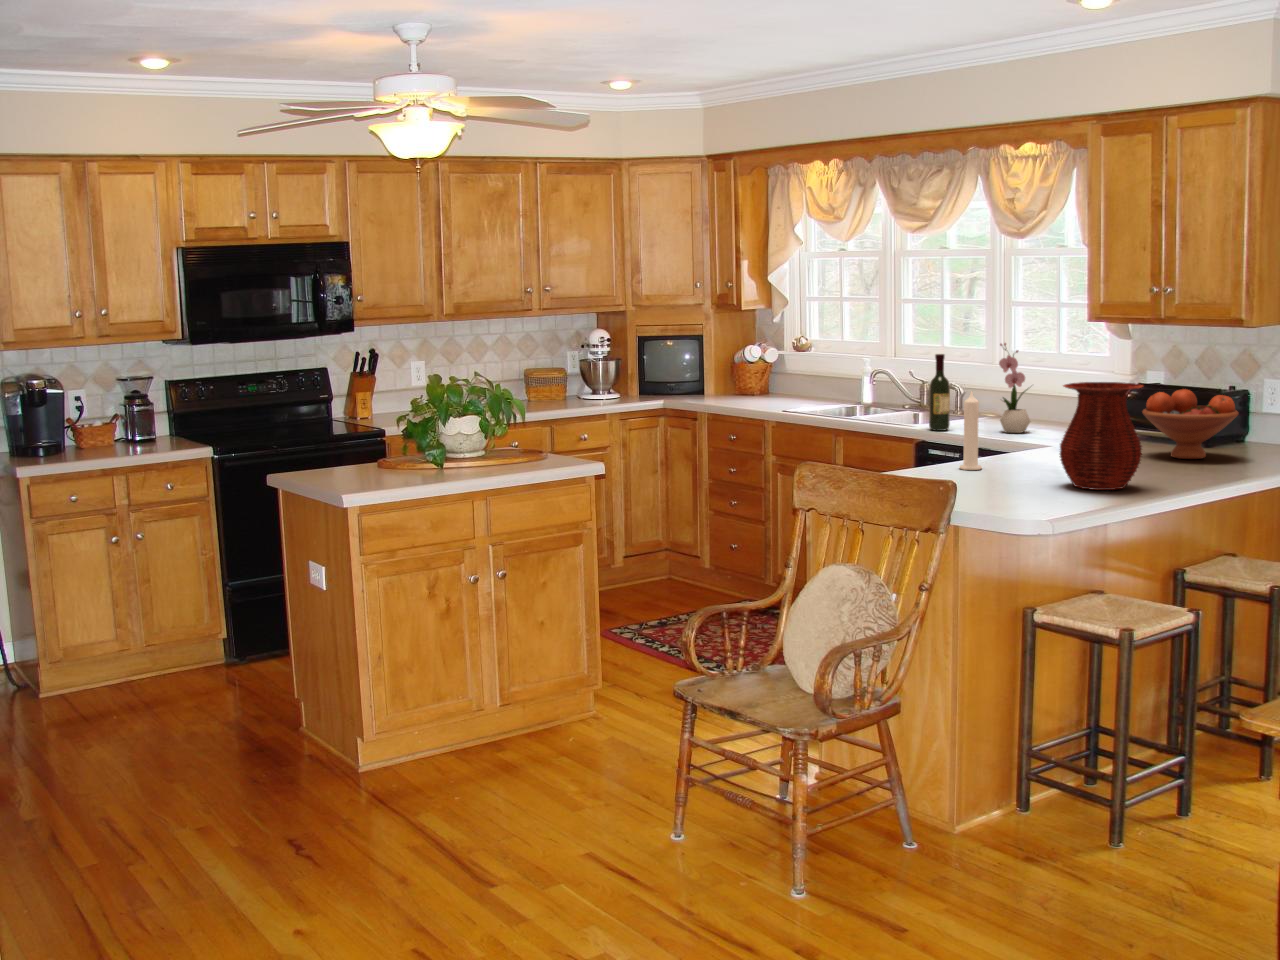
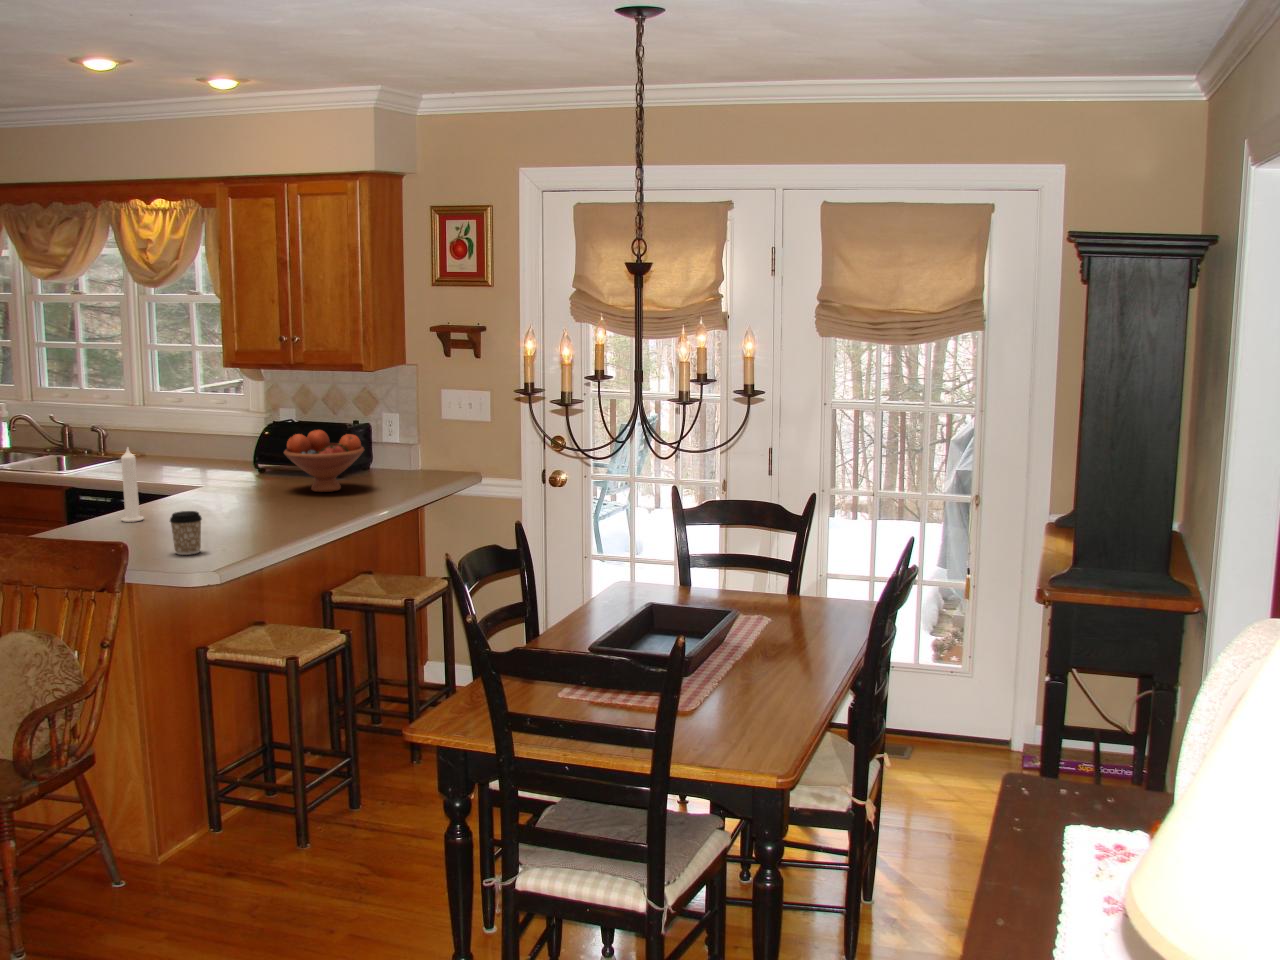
flower arrangement: present [999,343,1030,433] -> none [145,390,180,475]
wine bottle: present [929,354,950,431] -> none [77,403,100,478]
vase: present [1060,382,1143,490] -> none [214,434,290,533]
coffee cup: none [1004,457,1039,504] -> present [170,511,202,555]

